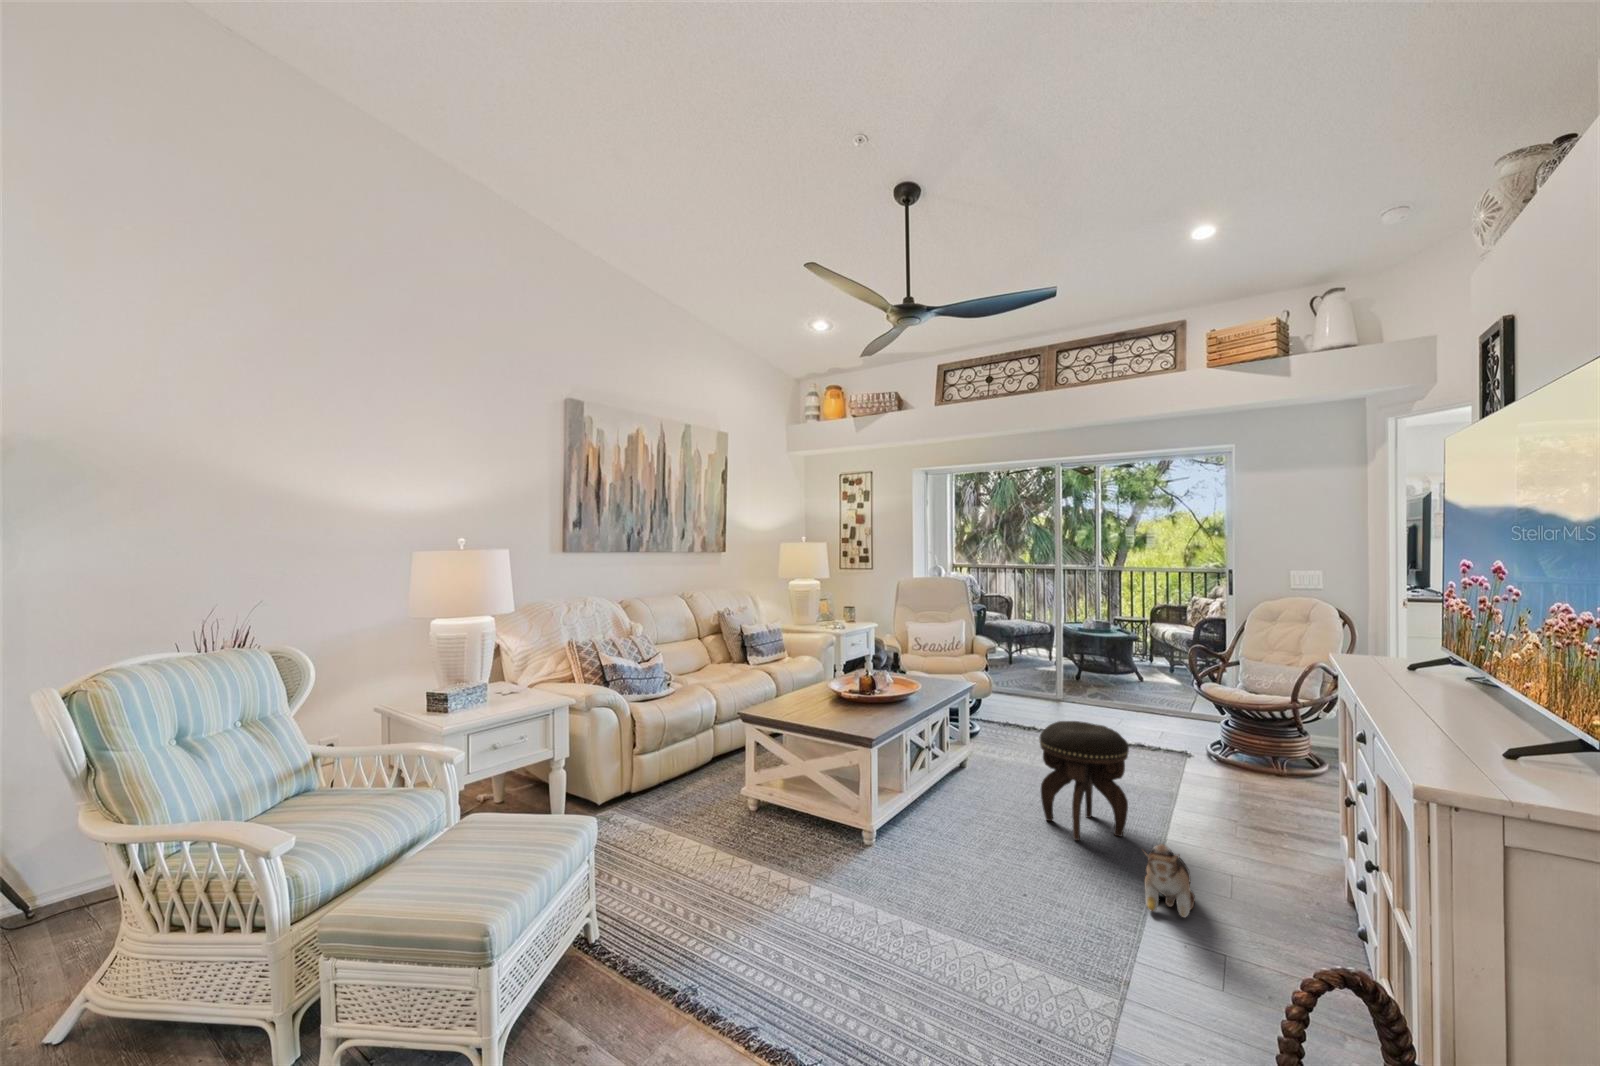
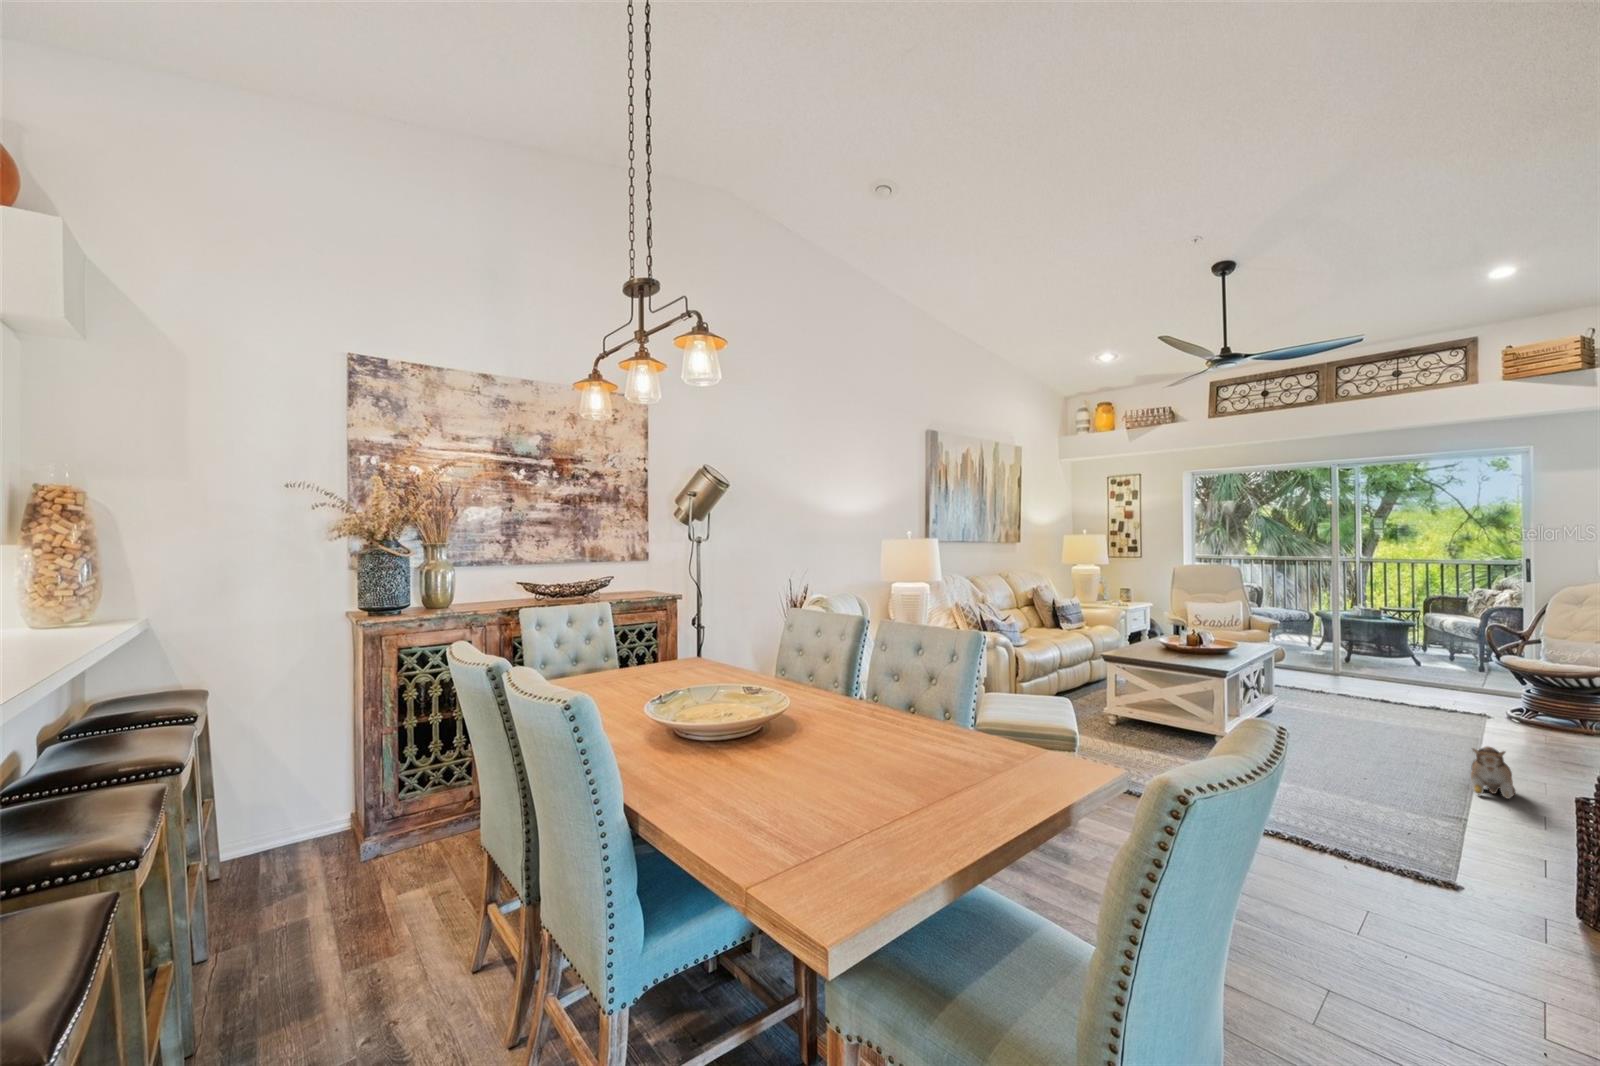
footstool: present [1040,721,1129,840] -> none [1358,671,1444,758]

